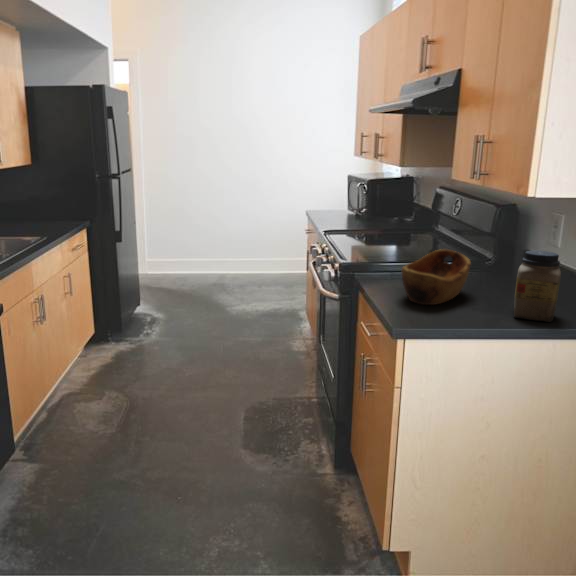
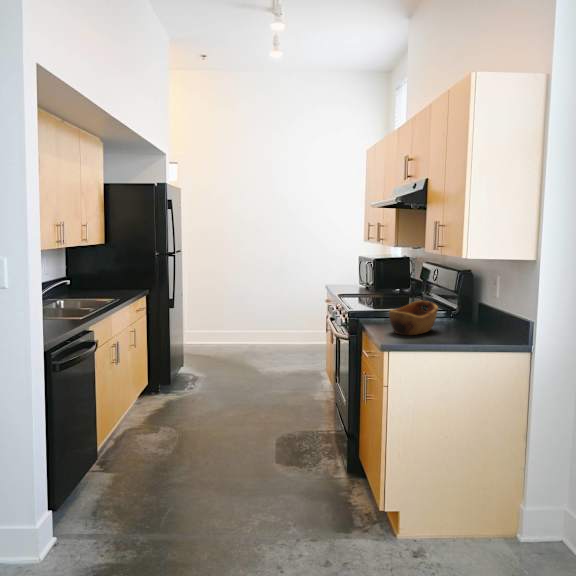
jar: present [514,250,561,322] -> none [463,296,493,343]

